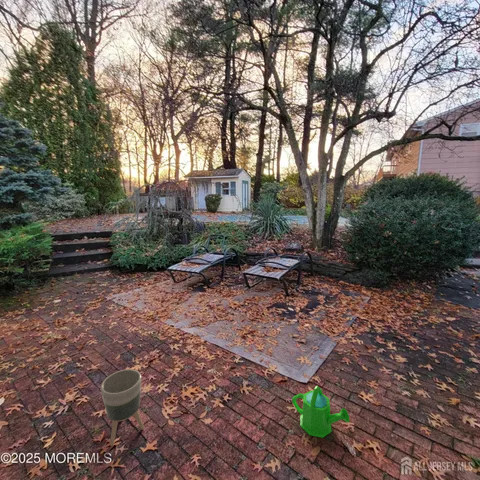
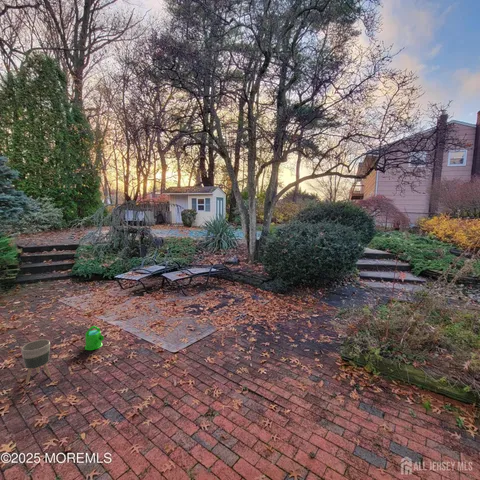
watering can: present [292,386,349,438] -> present [85,326,104,350]

